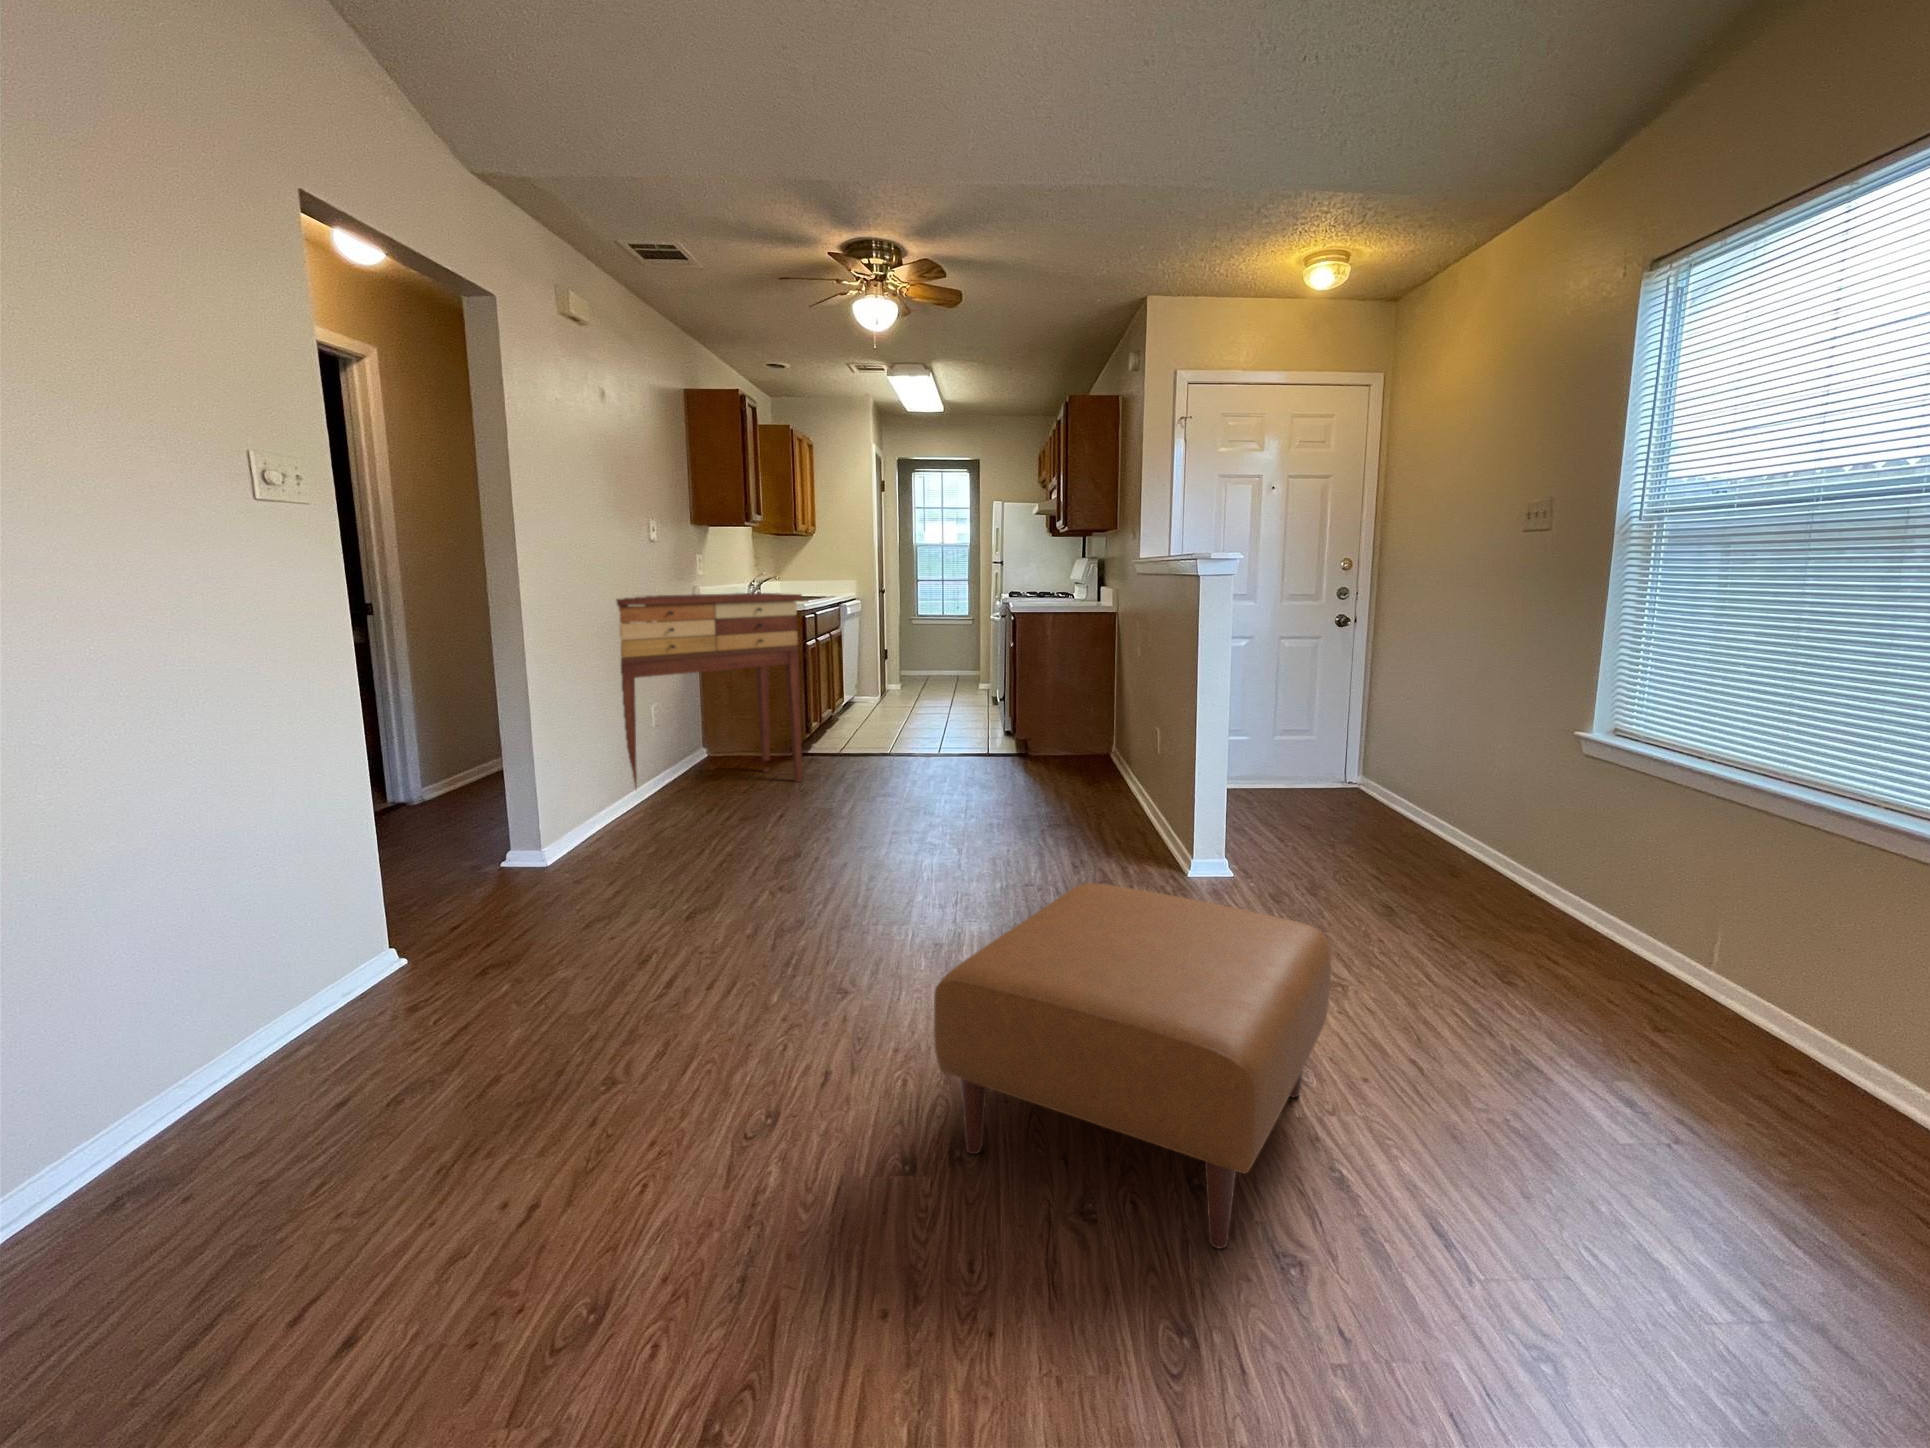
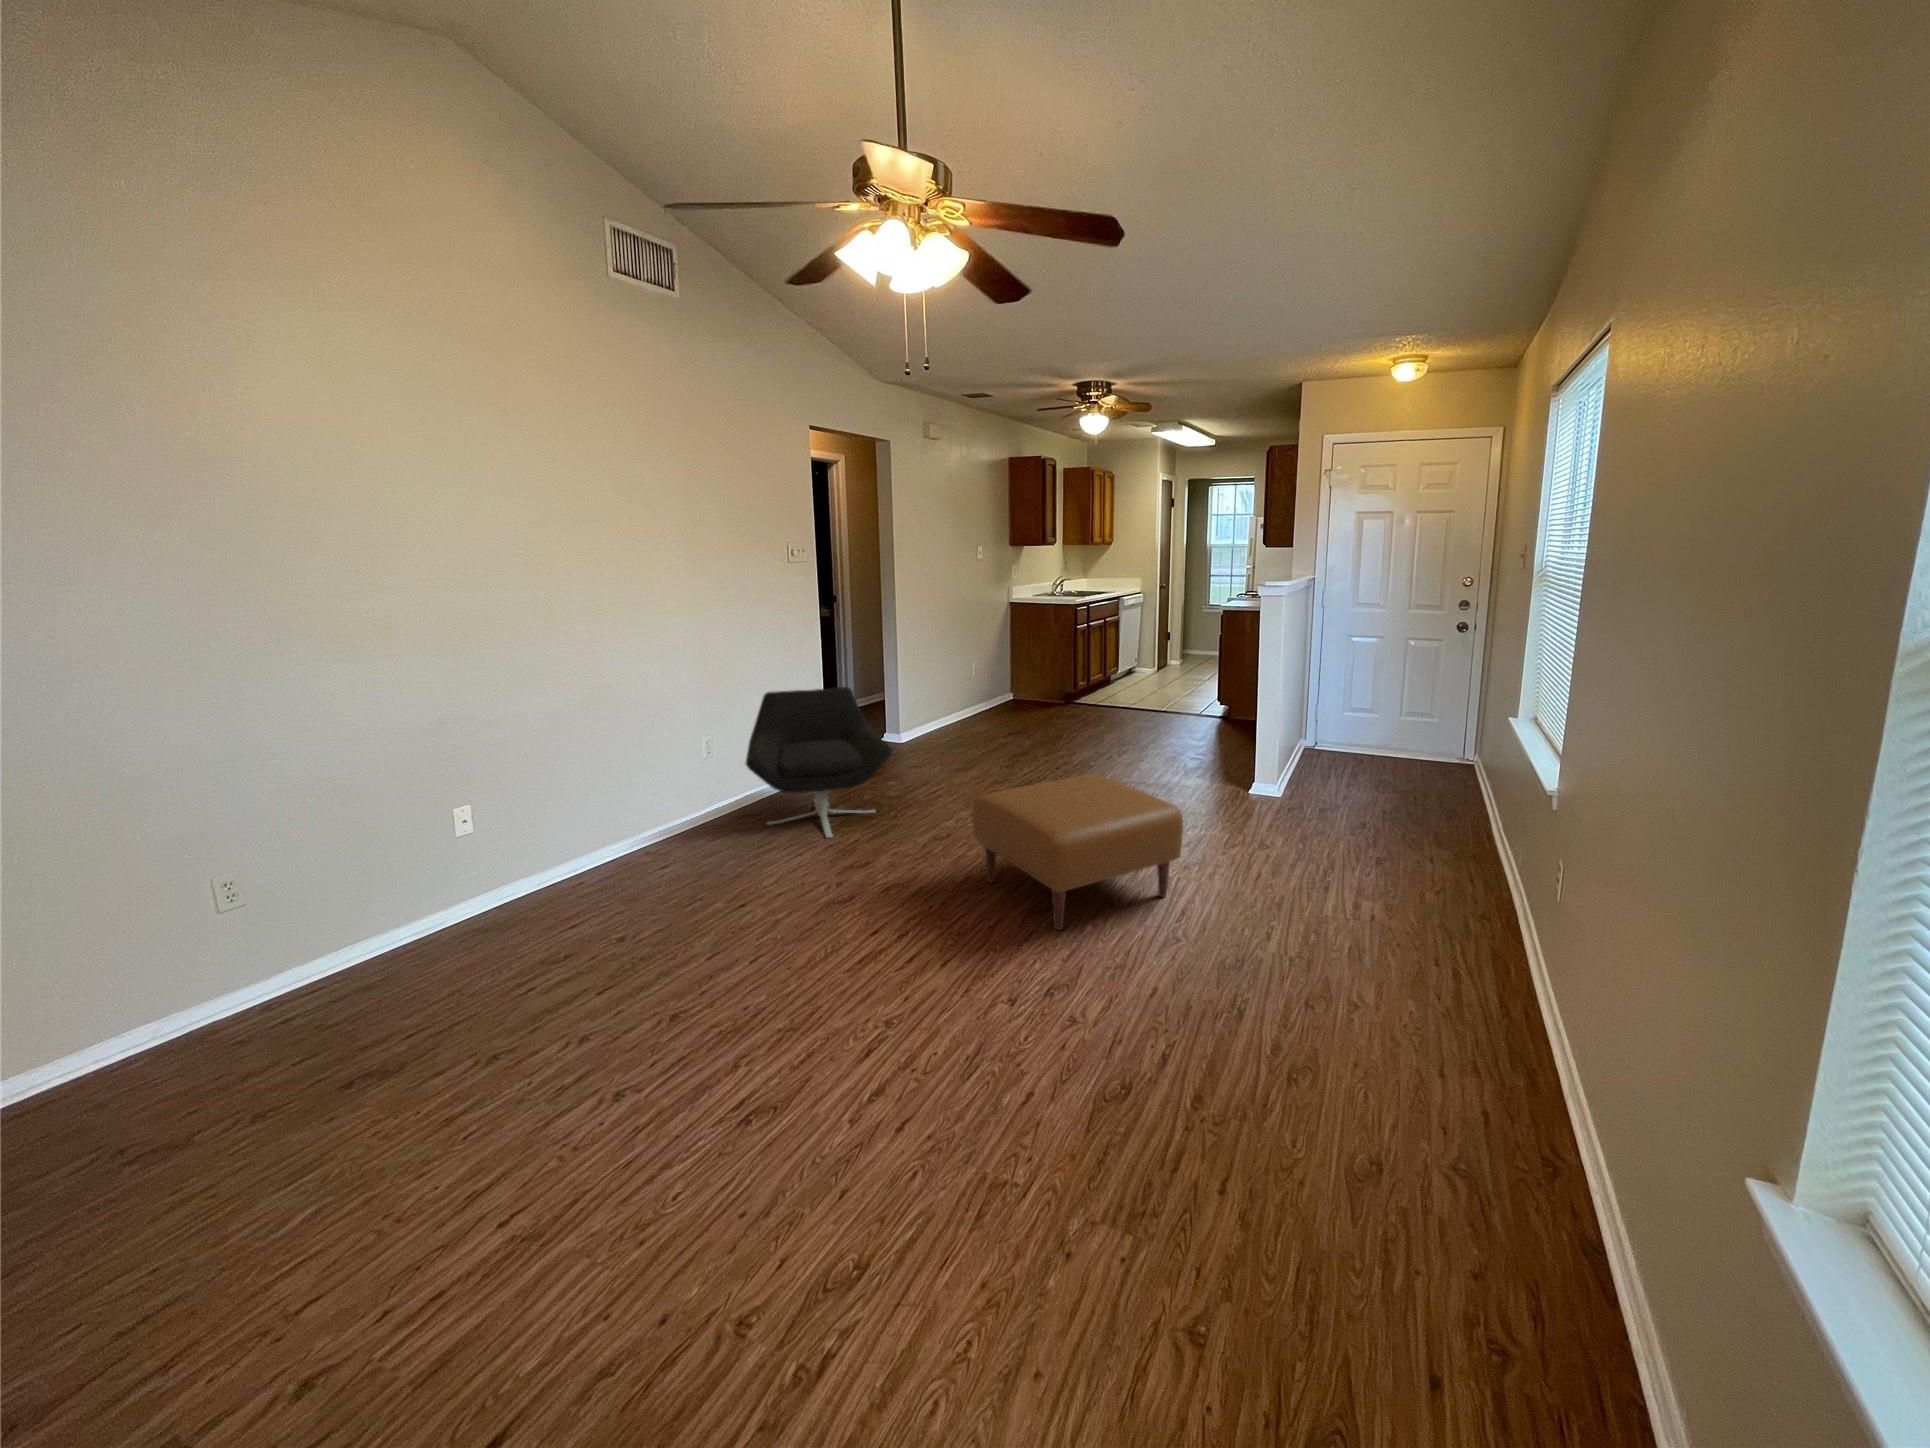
console table: present [616,593,802,787] -> none [939,591,1066,723]
lounge chair: none [244,770,643,1128] -> present [745,687,892,838]

